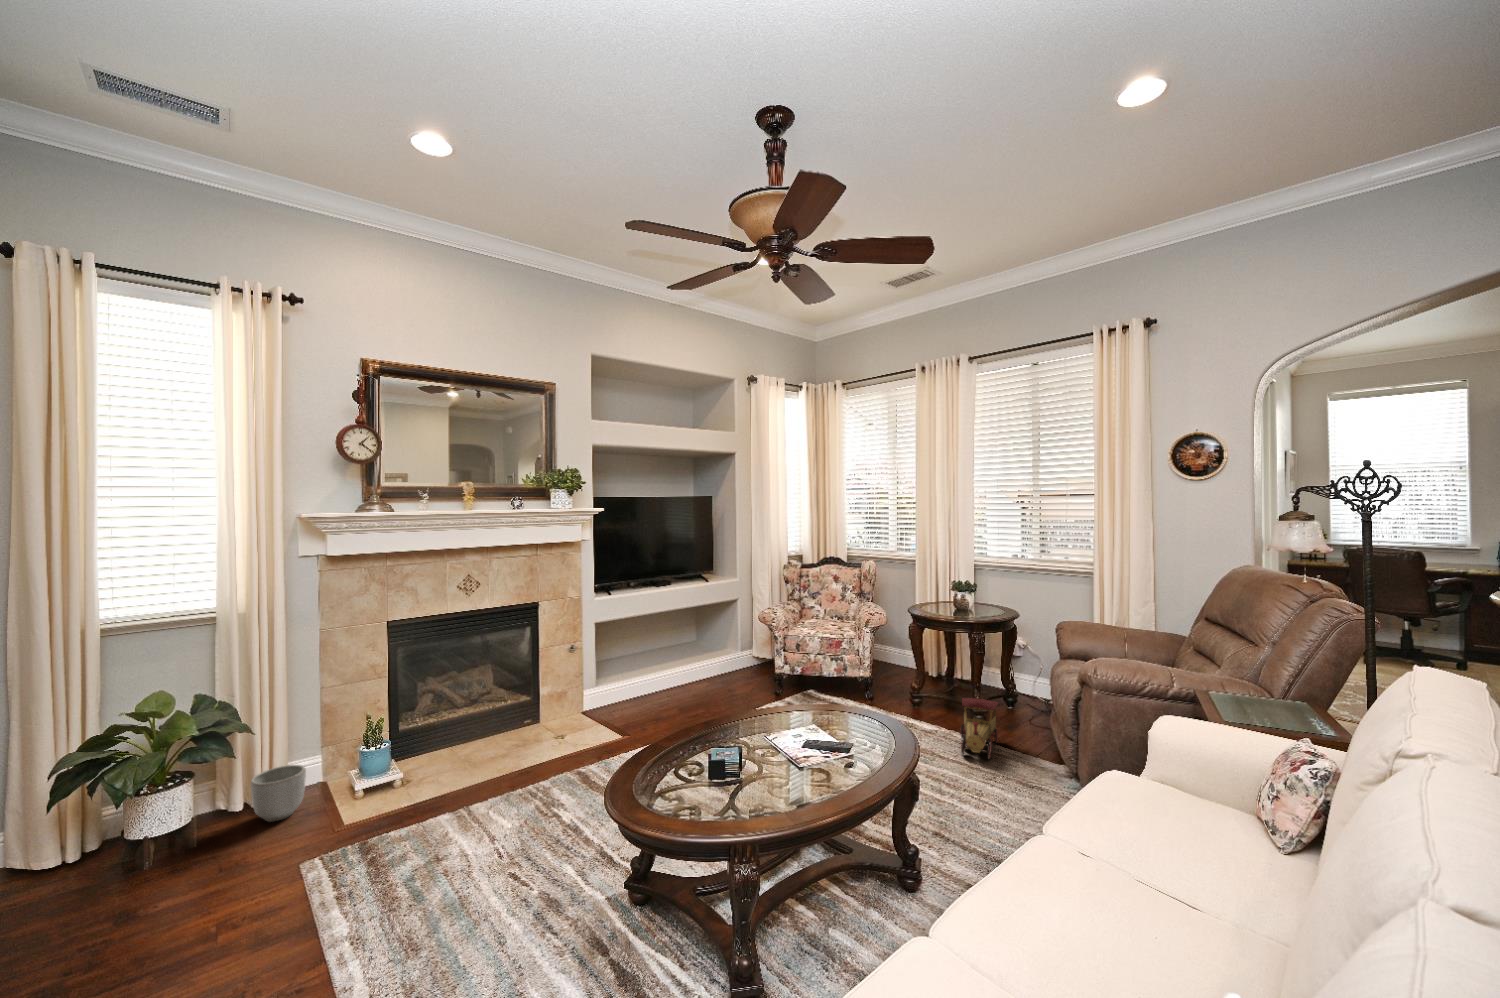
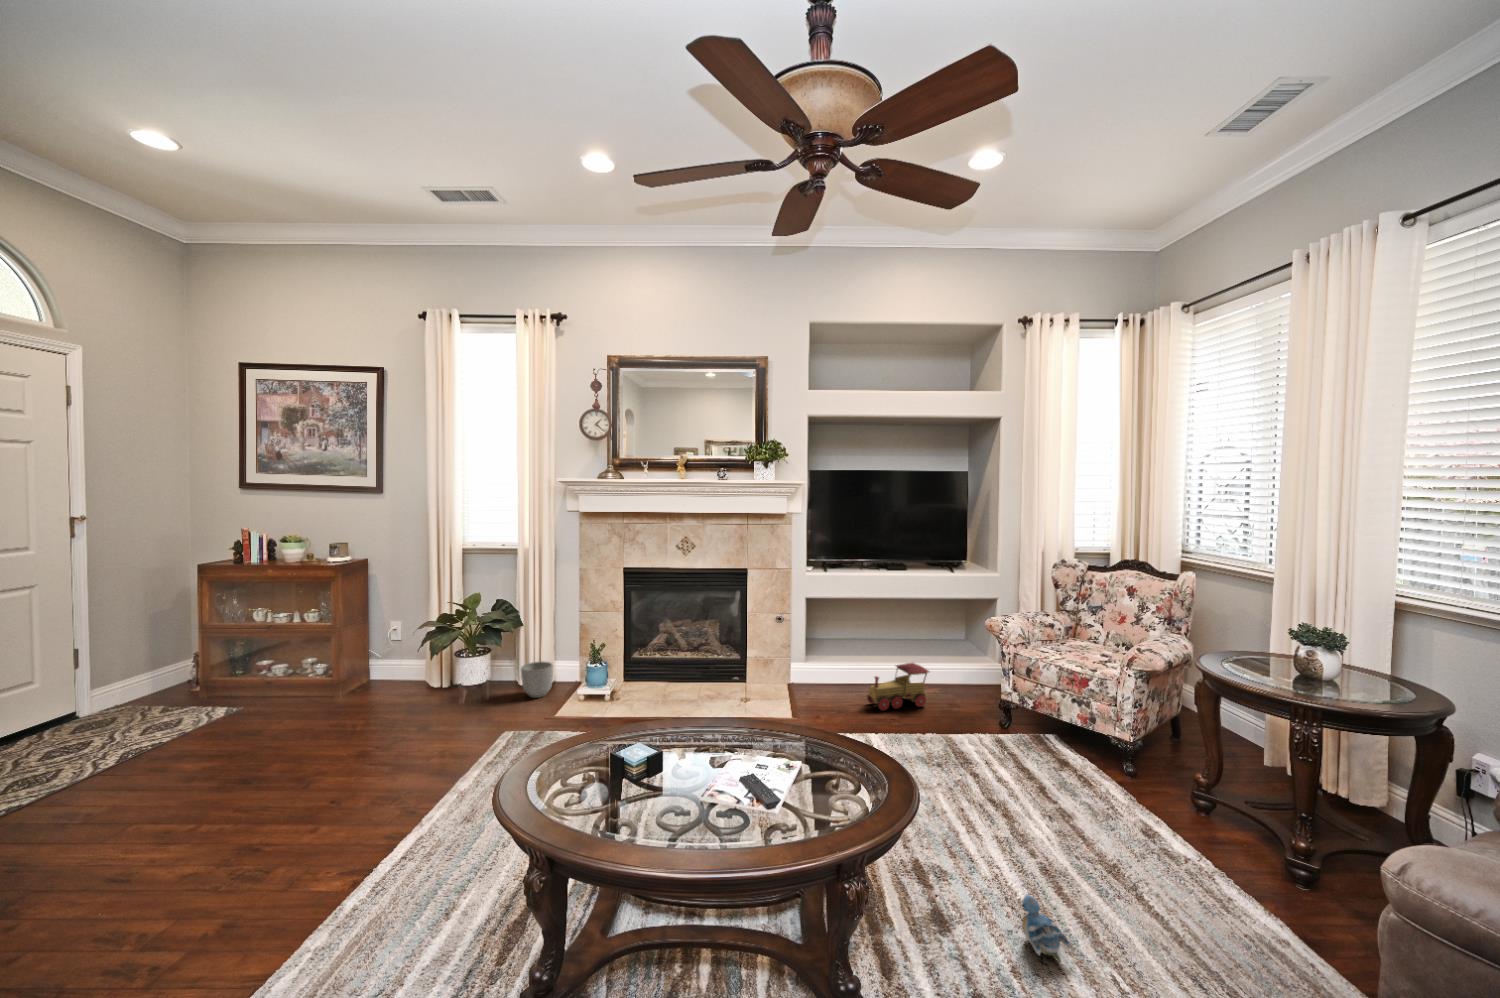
toy train: present [960,698,998,759] -> present [867,663,929,711]
plush toy: none [948,768,987,799] -> present [1022,895,1072,962]

